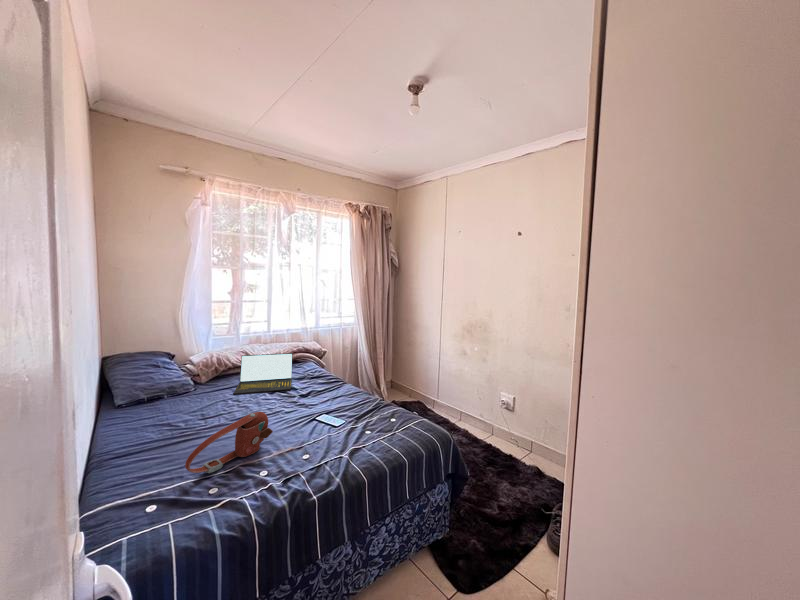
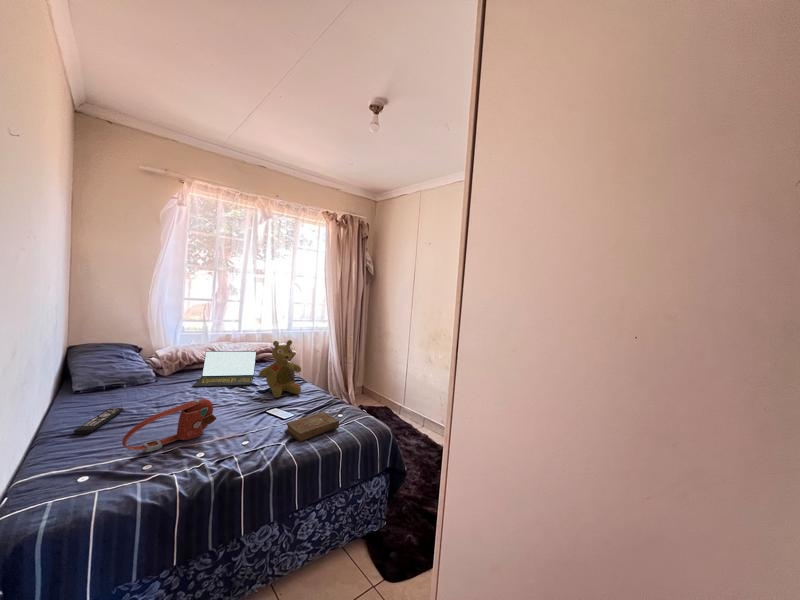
stuffed bear: none [302,342,346,403] -> present [259,340,301,398]
book: none [343,417,398,453] -> present [285,412,339,442]
remote control: none [128,423,171,455] -> present [74,408,123,435]

